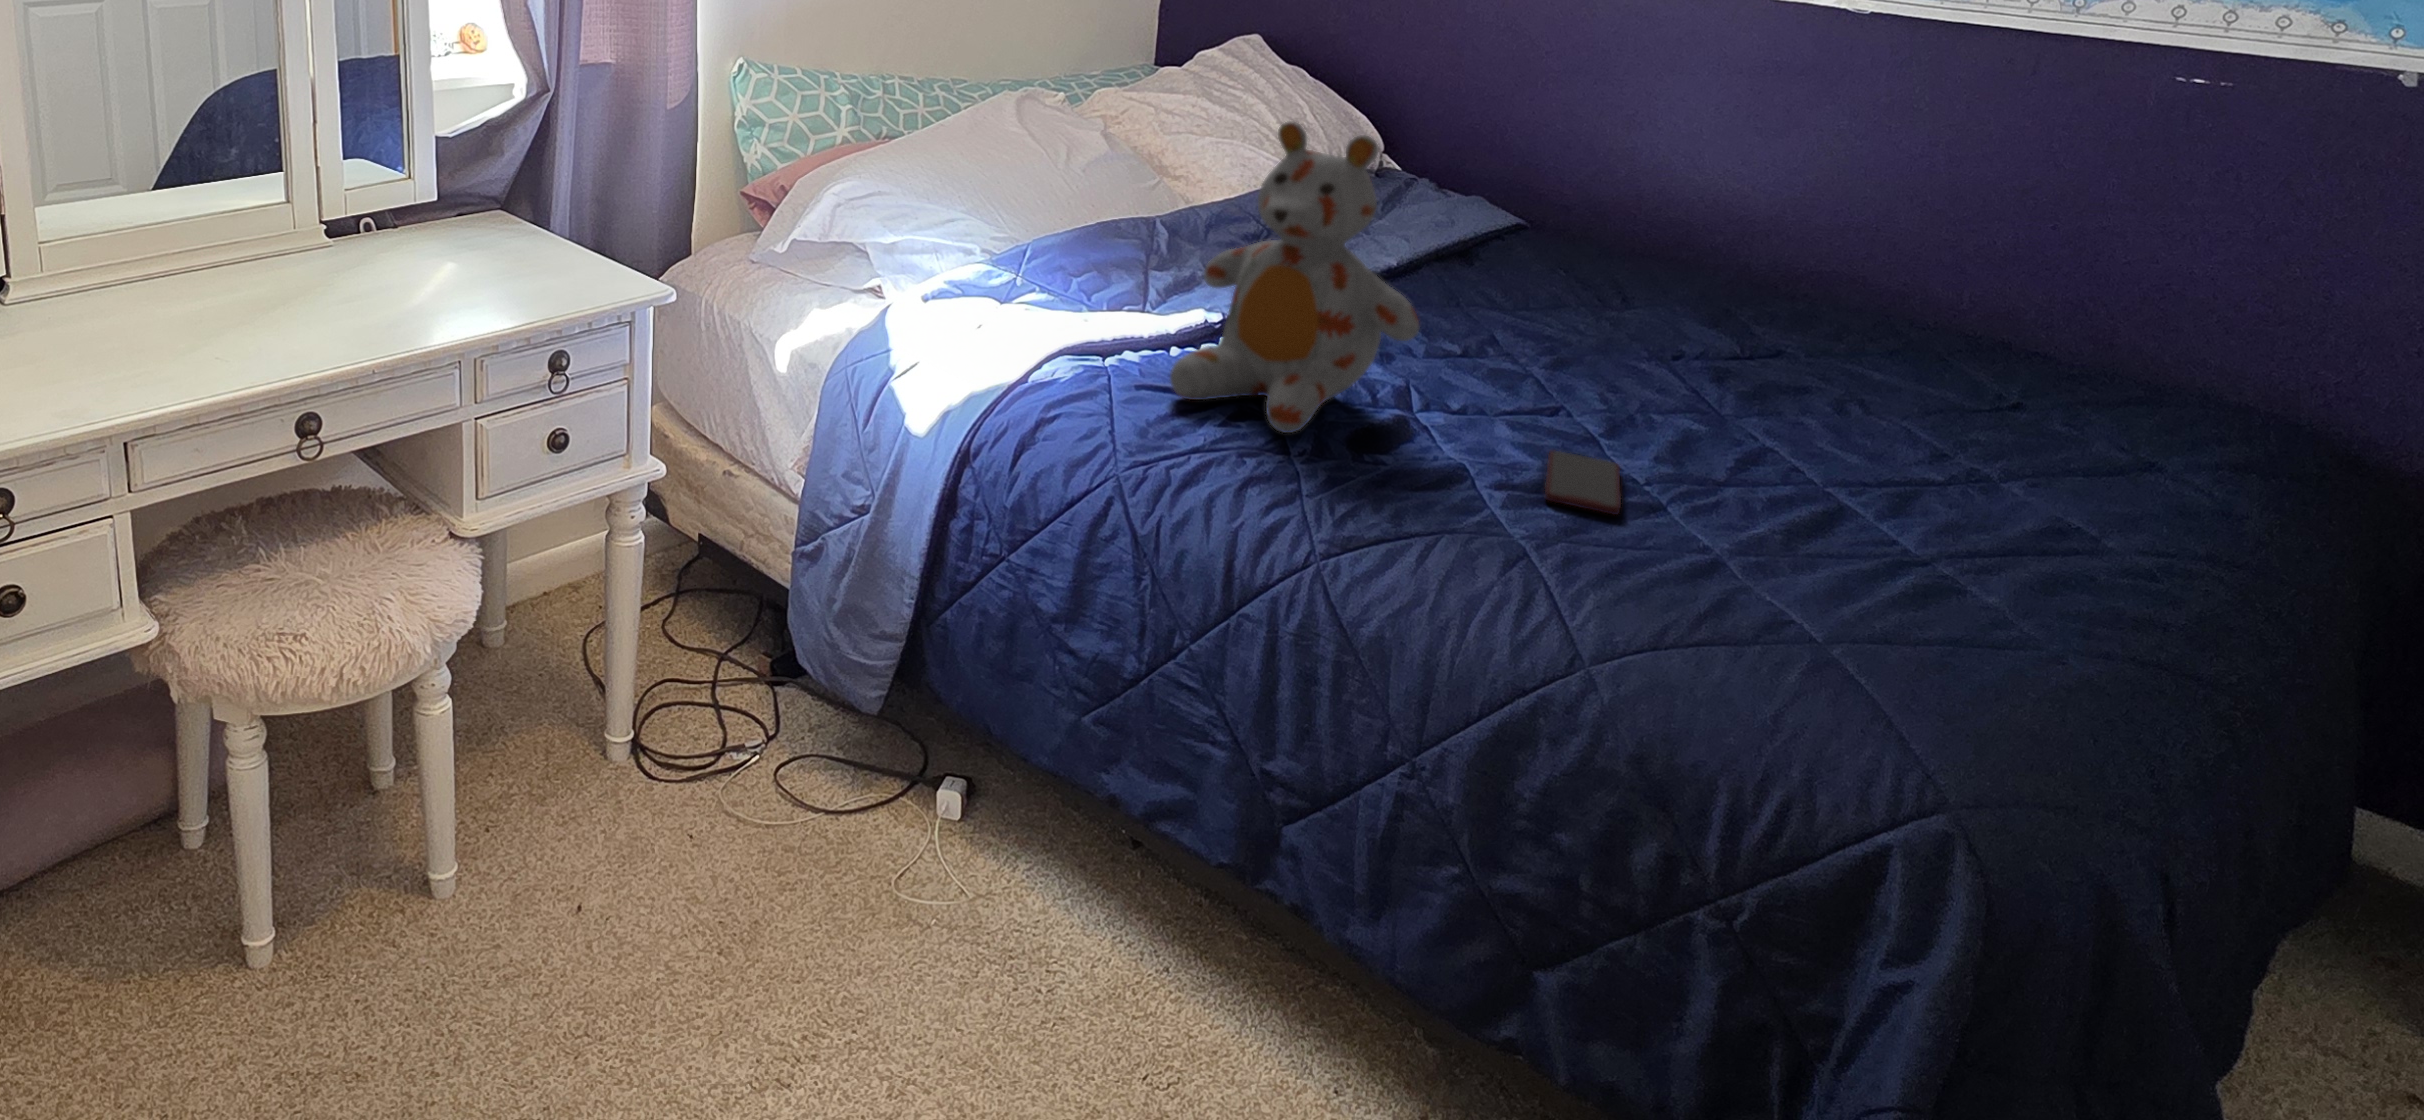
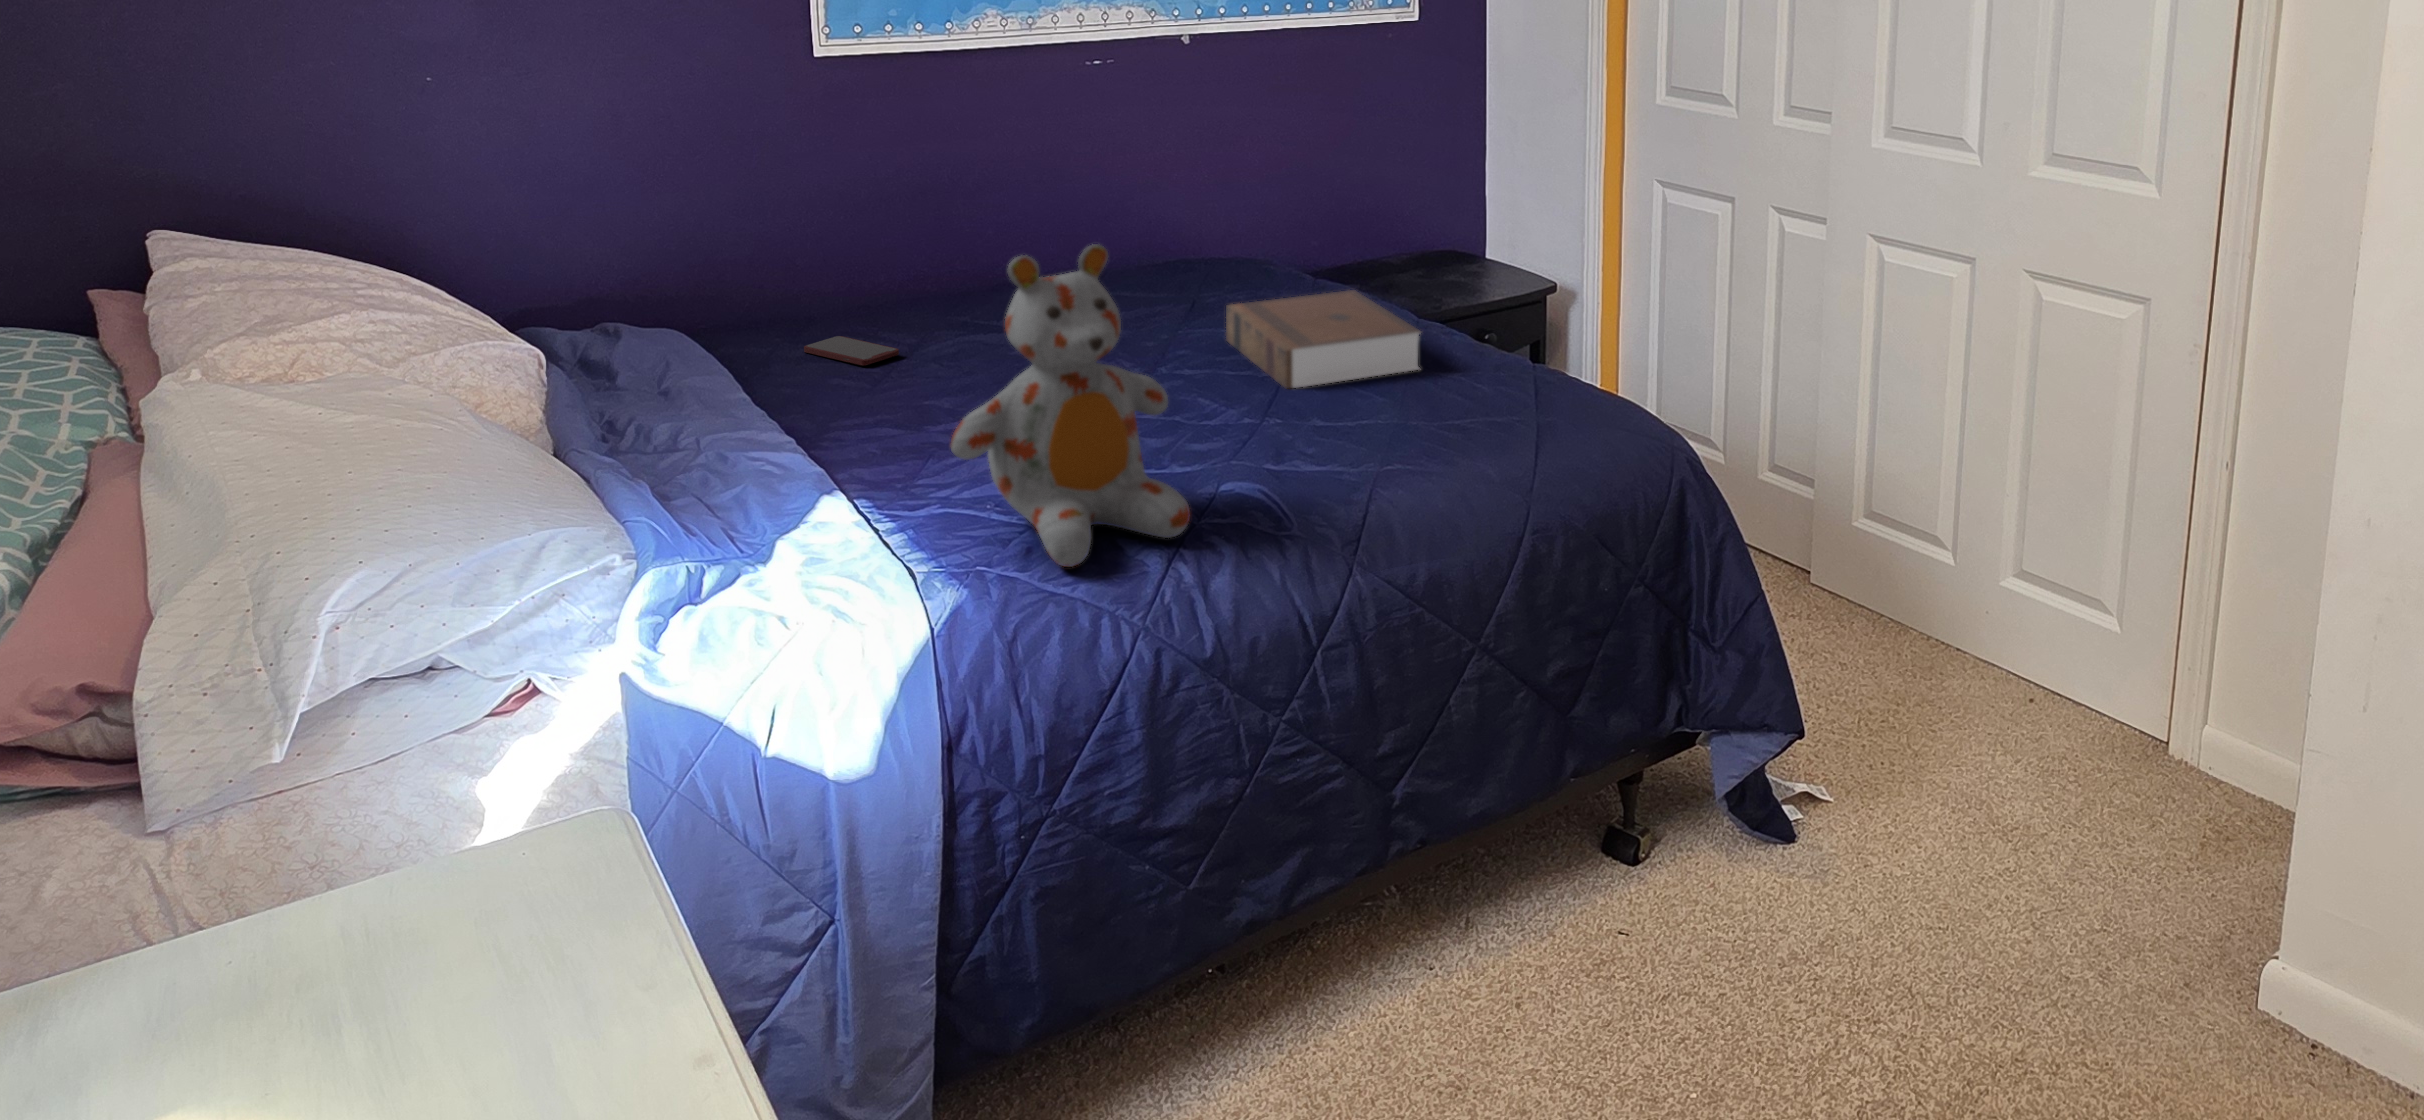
book: none [1812,392,2194,573] -> present [1226,290,1421,389]
smartphone: present [1545,450,1621,514] -> present [804,336,899,365]

